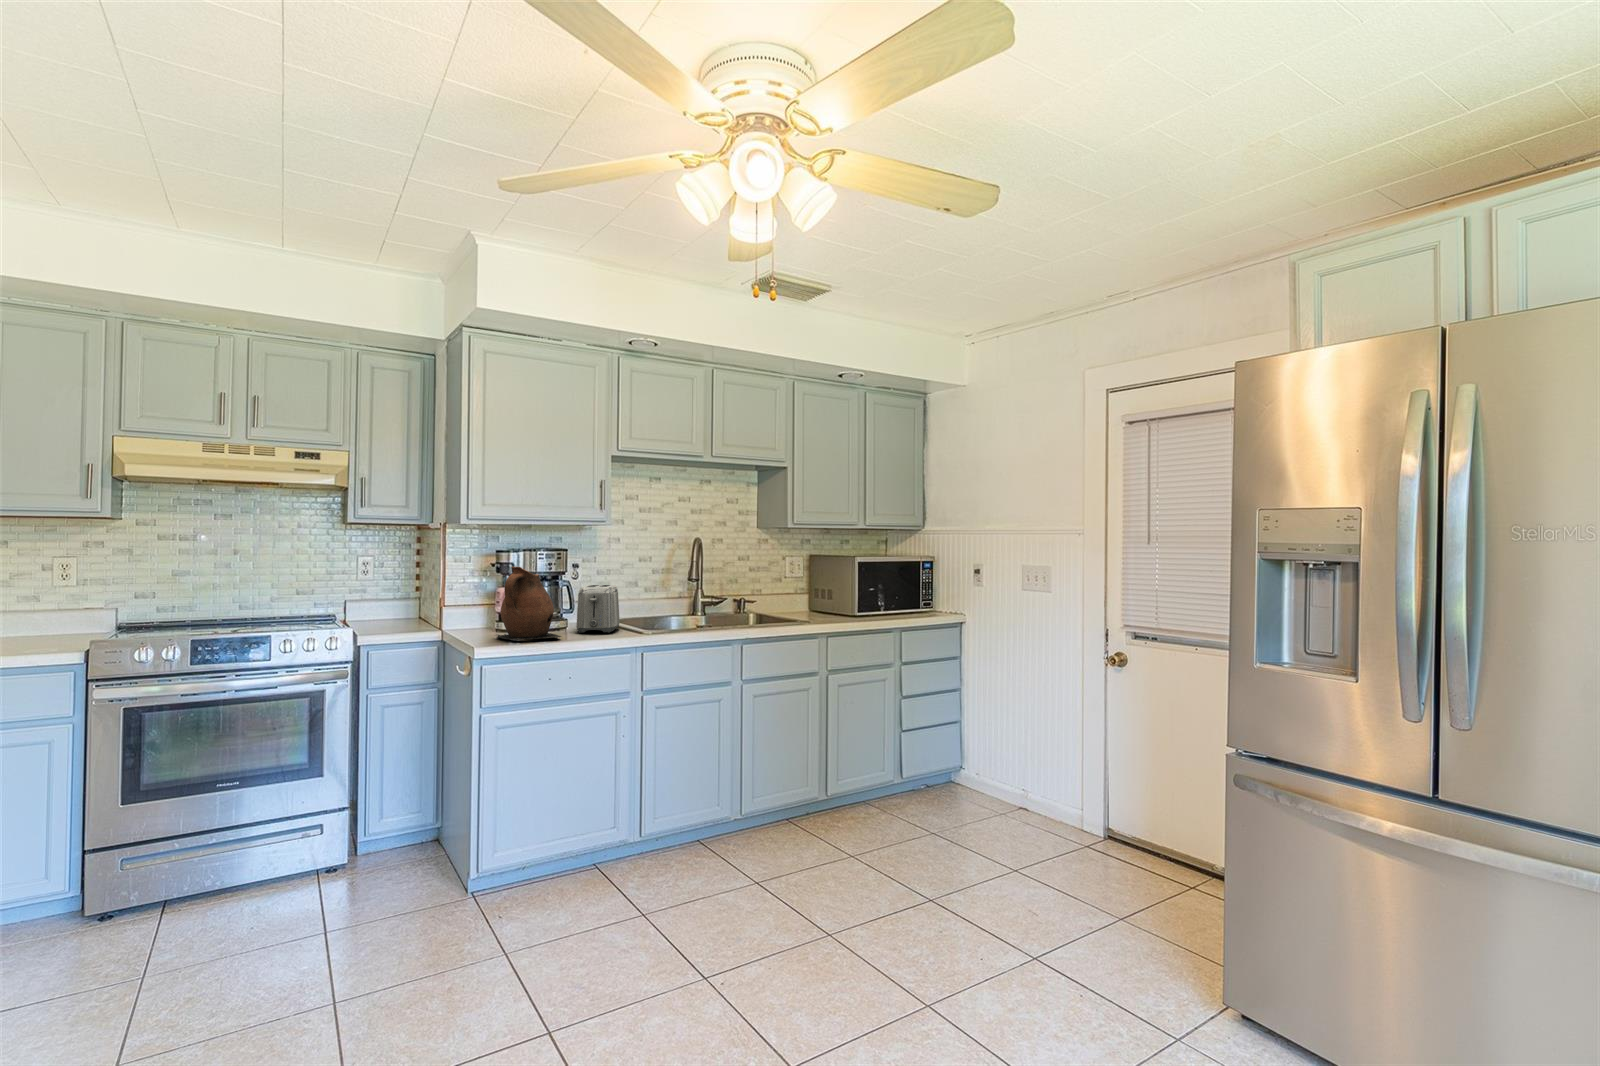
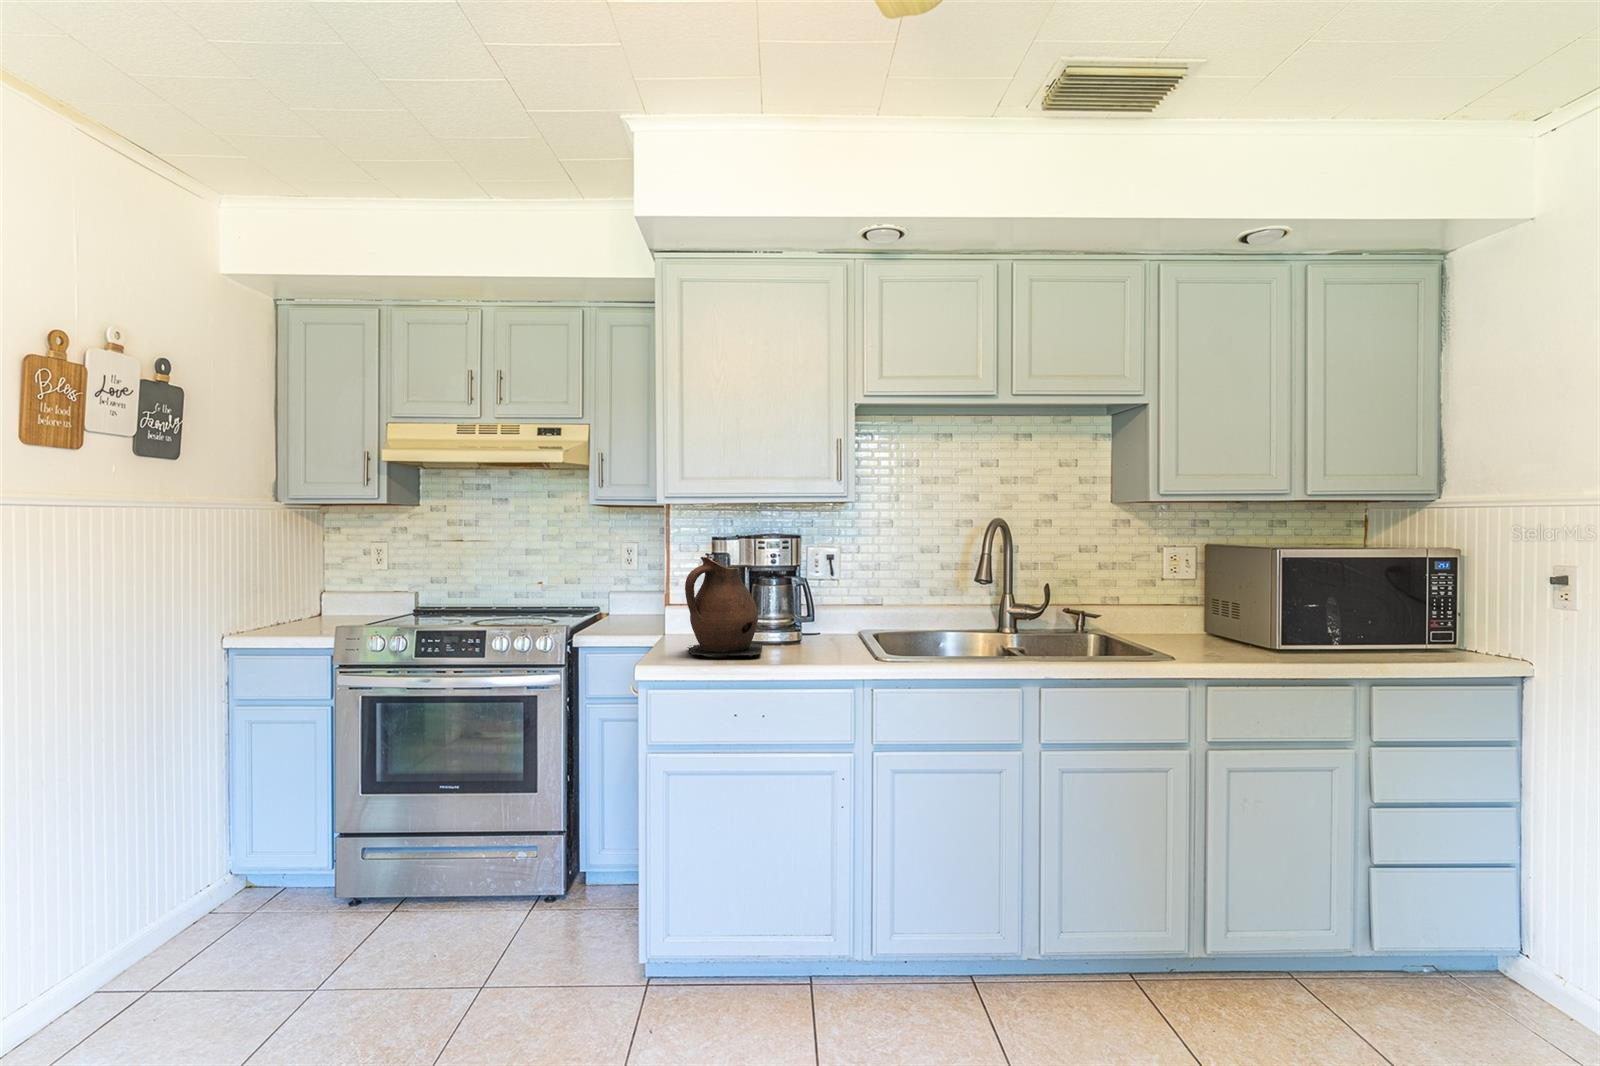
toaster: present [576,585,620,633] -> none [801,583,871,651]

